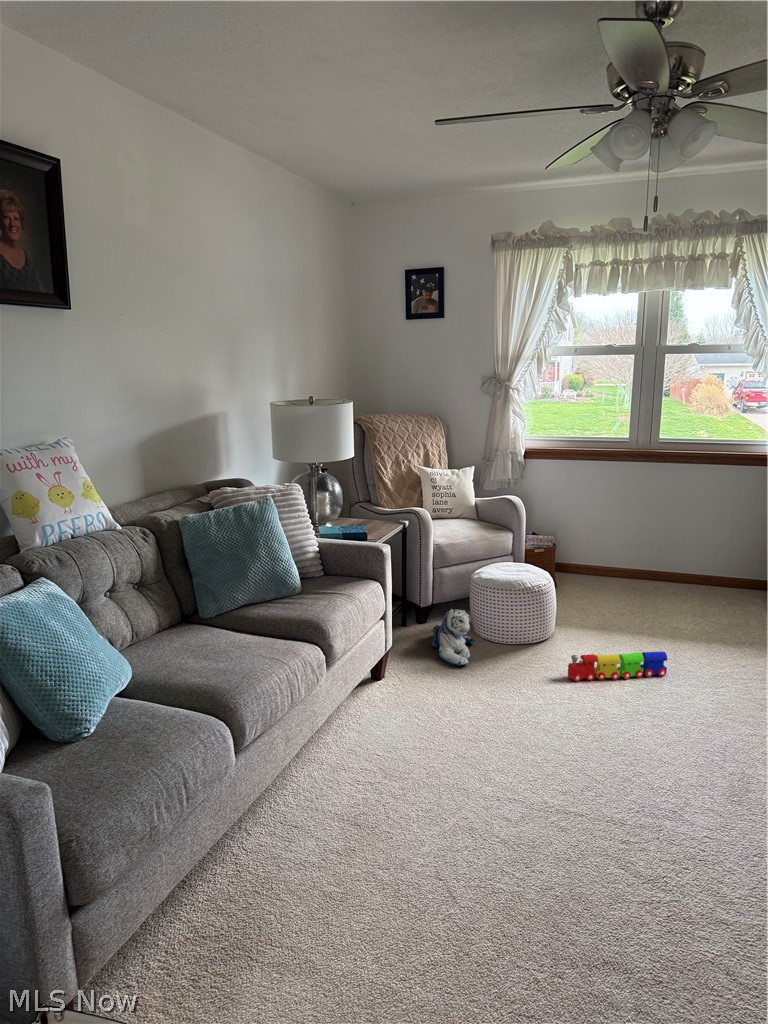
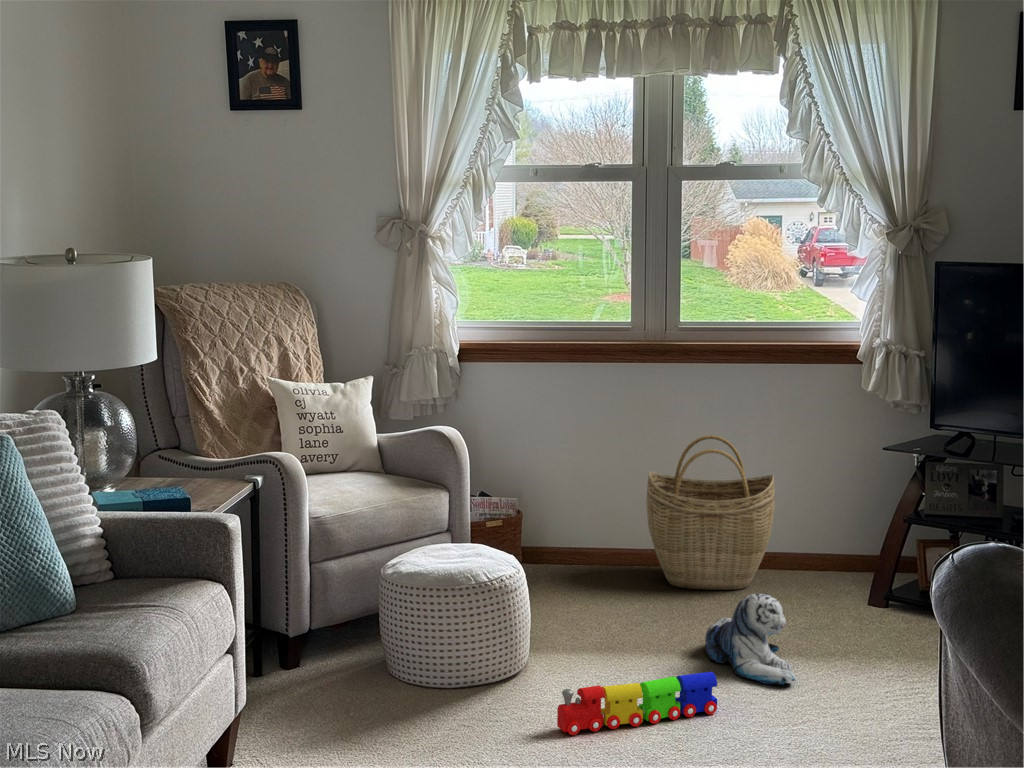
woven basket: none [631,506,712,598] -> present [646,435,775,590]
plush toy: present [431,609,475,666] -> present [705,593,795,685]

